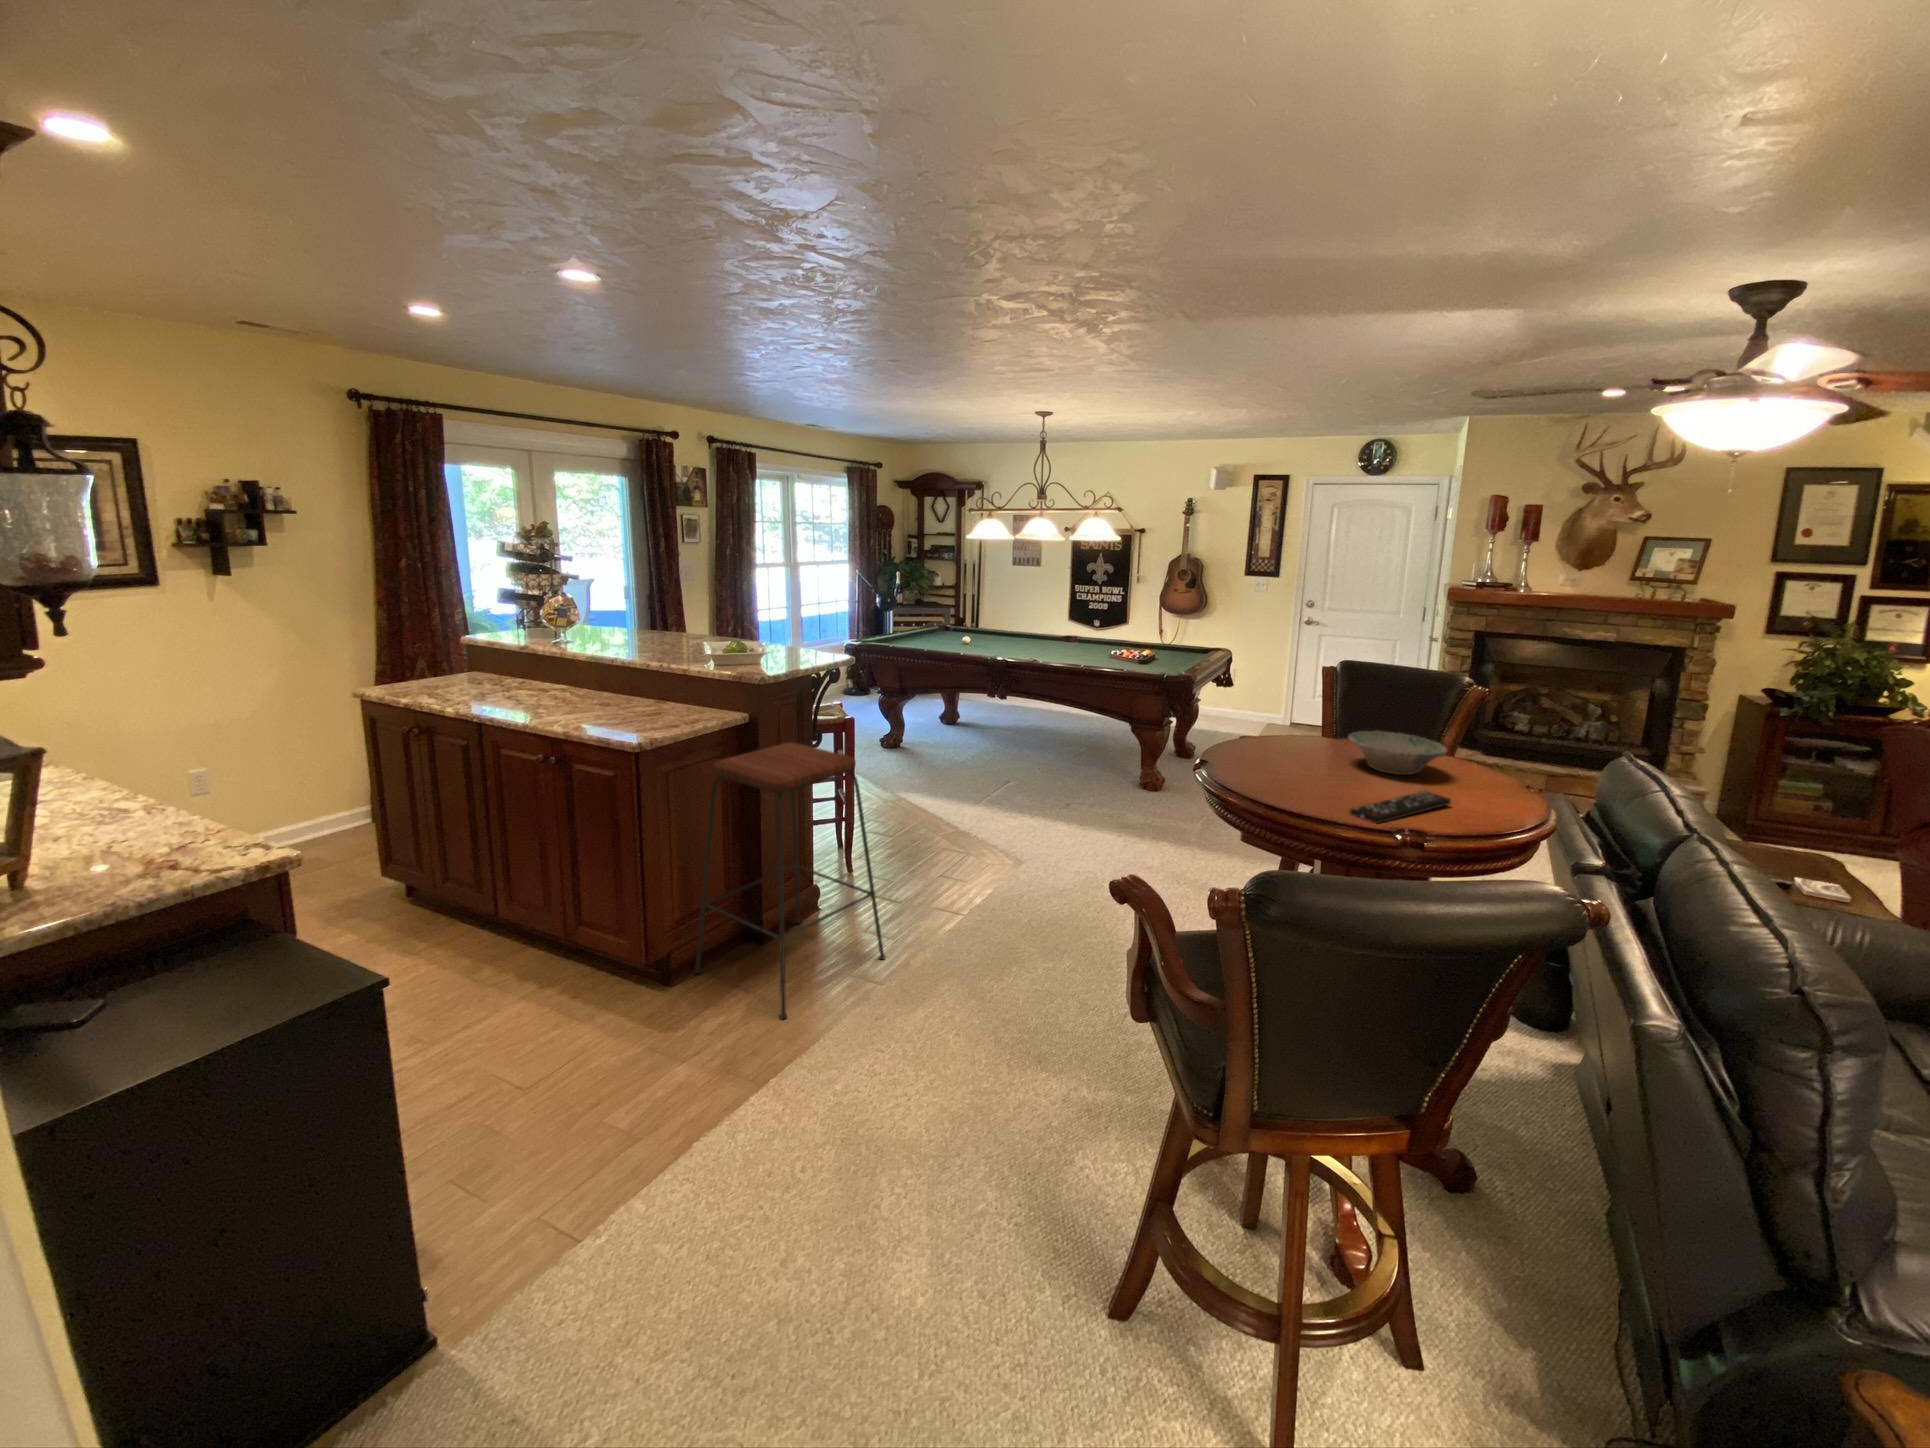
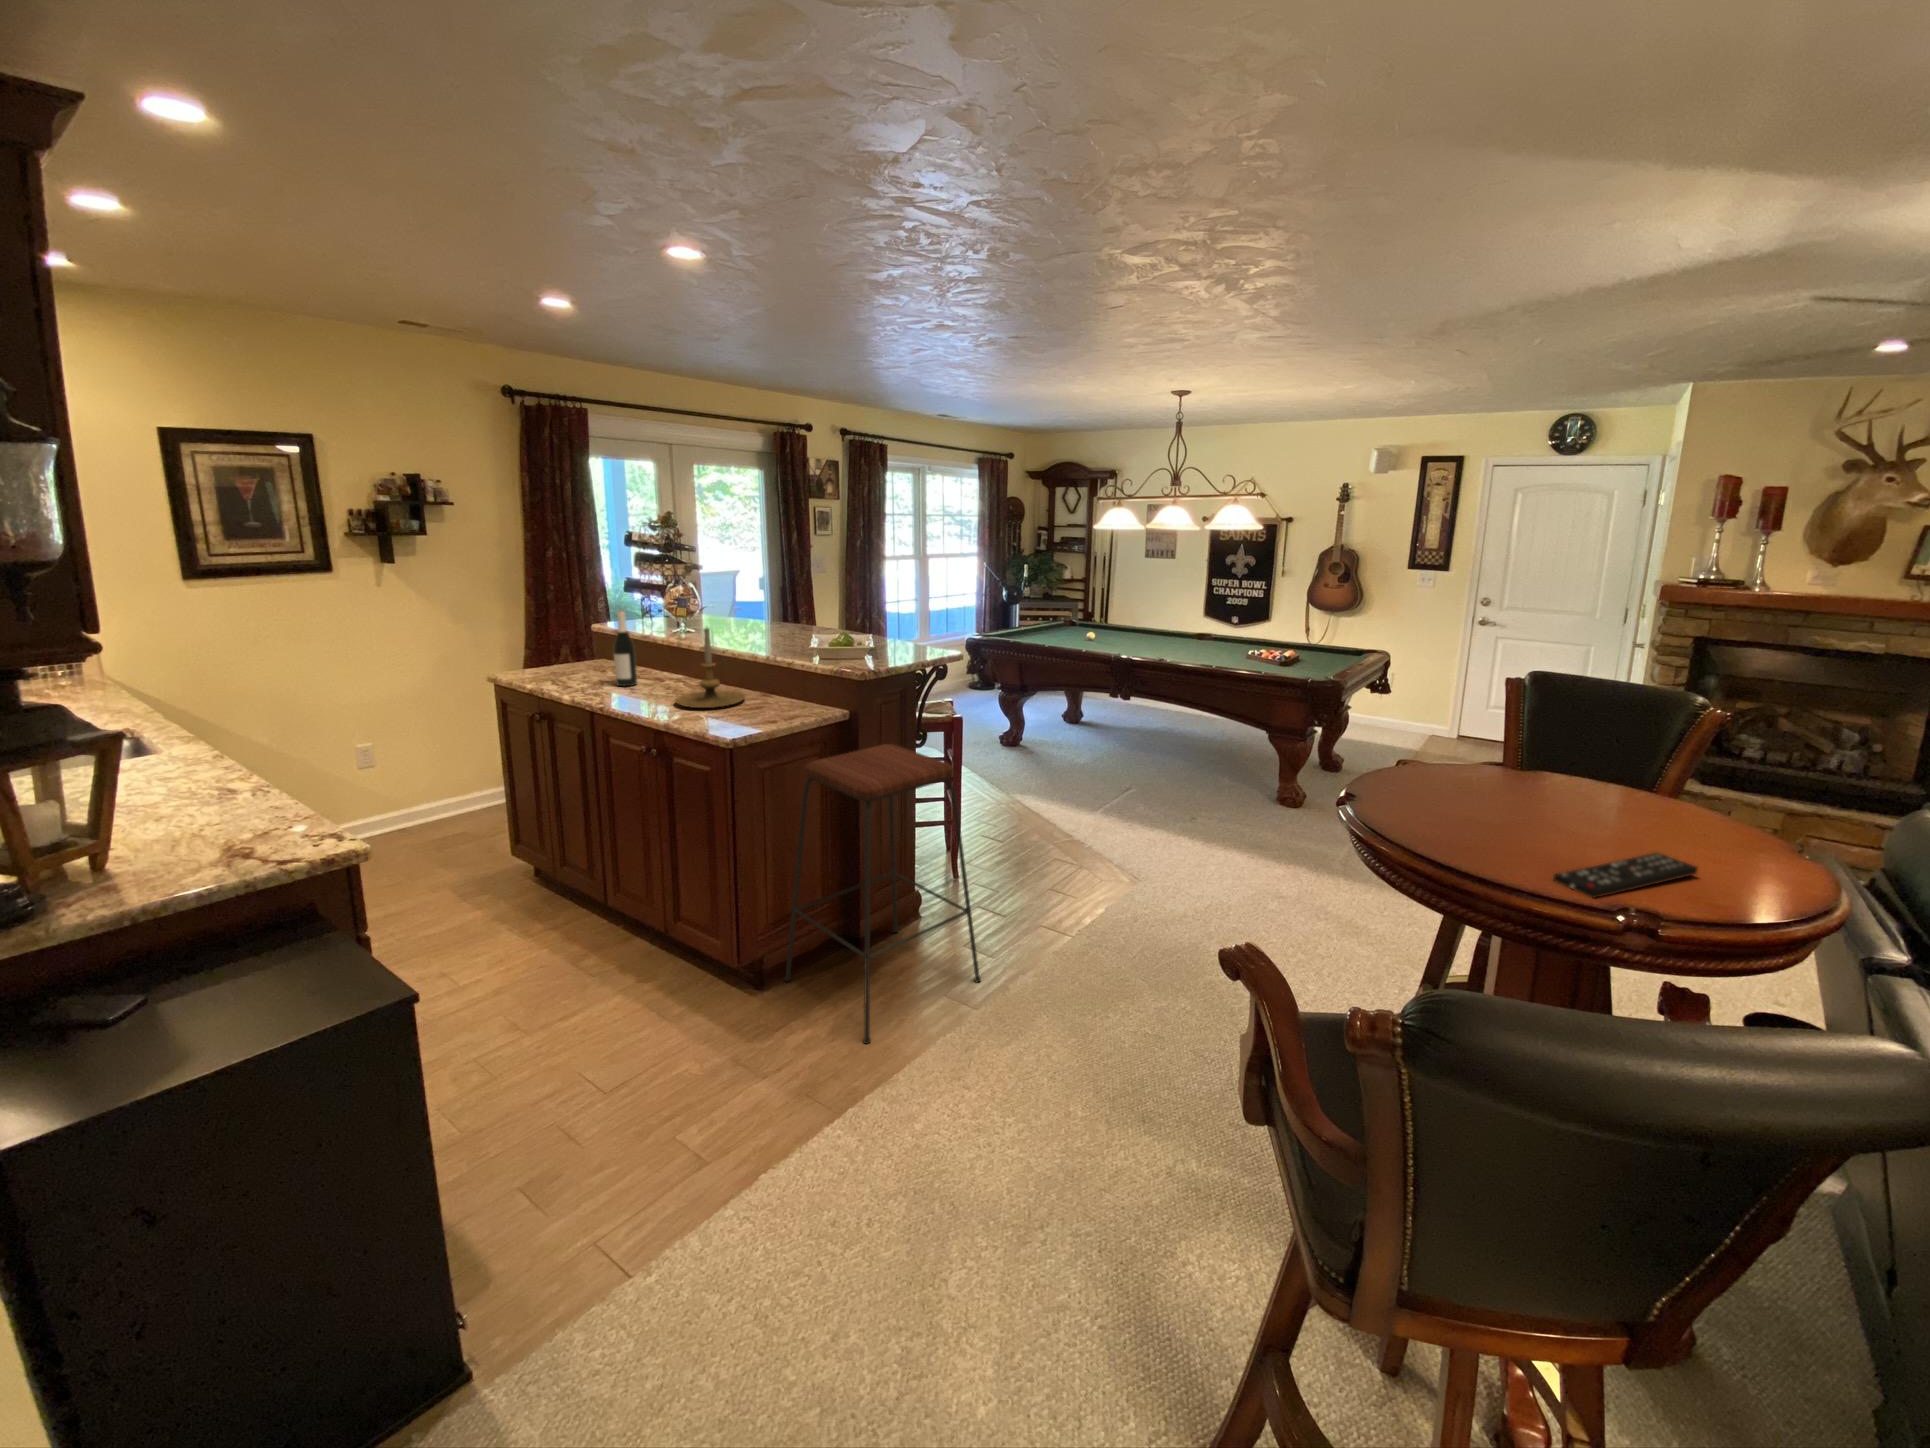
wine bottle: none [497,621,523,698] -> present [613,610,637,687]
candle holder: none [570,636,644,715] -> present [675,628,745,708]
bowl: present [1348,731,1447,775] -> none [1543,765,1686,826]

